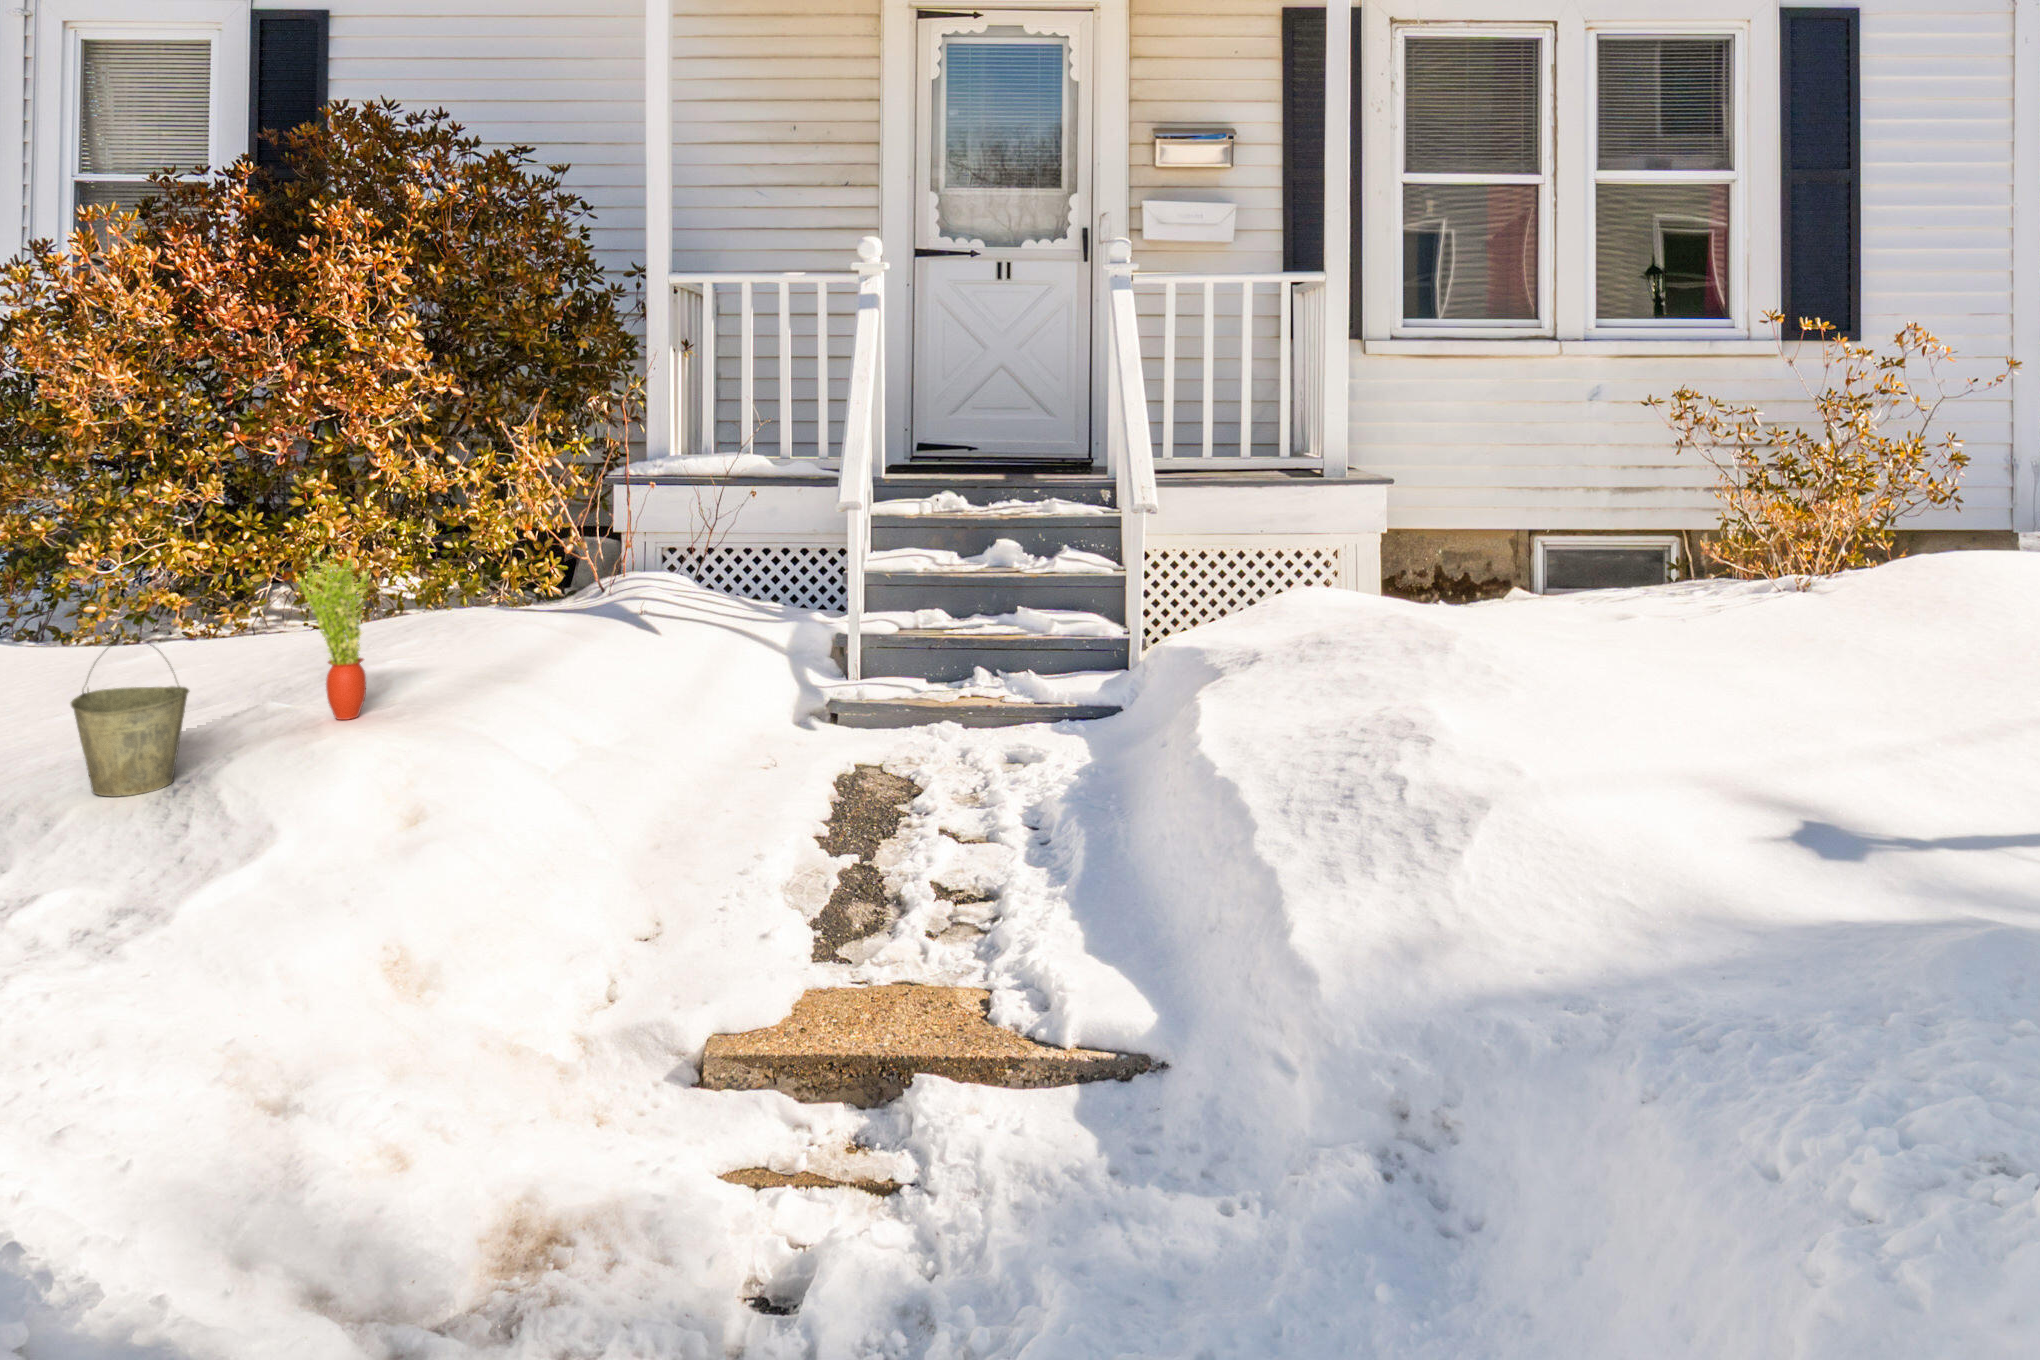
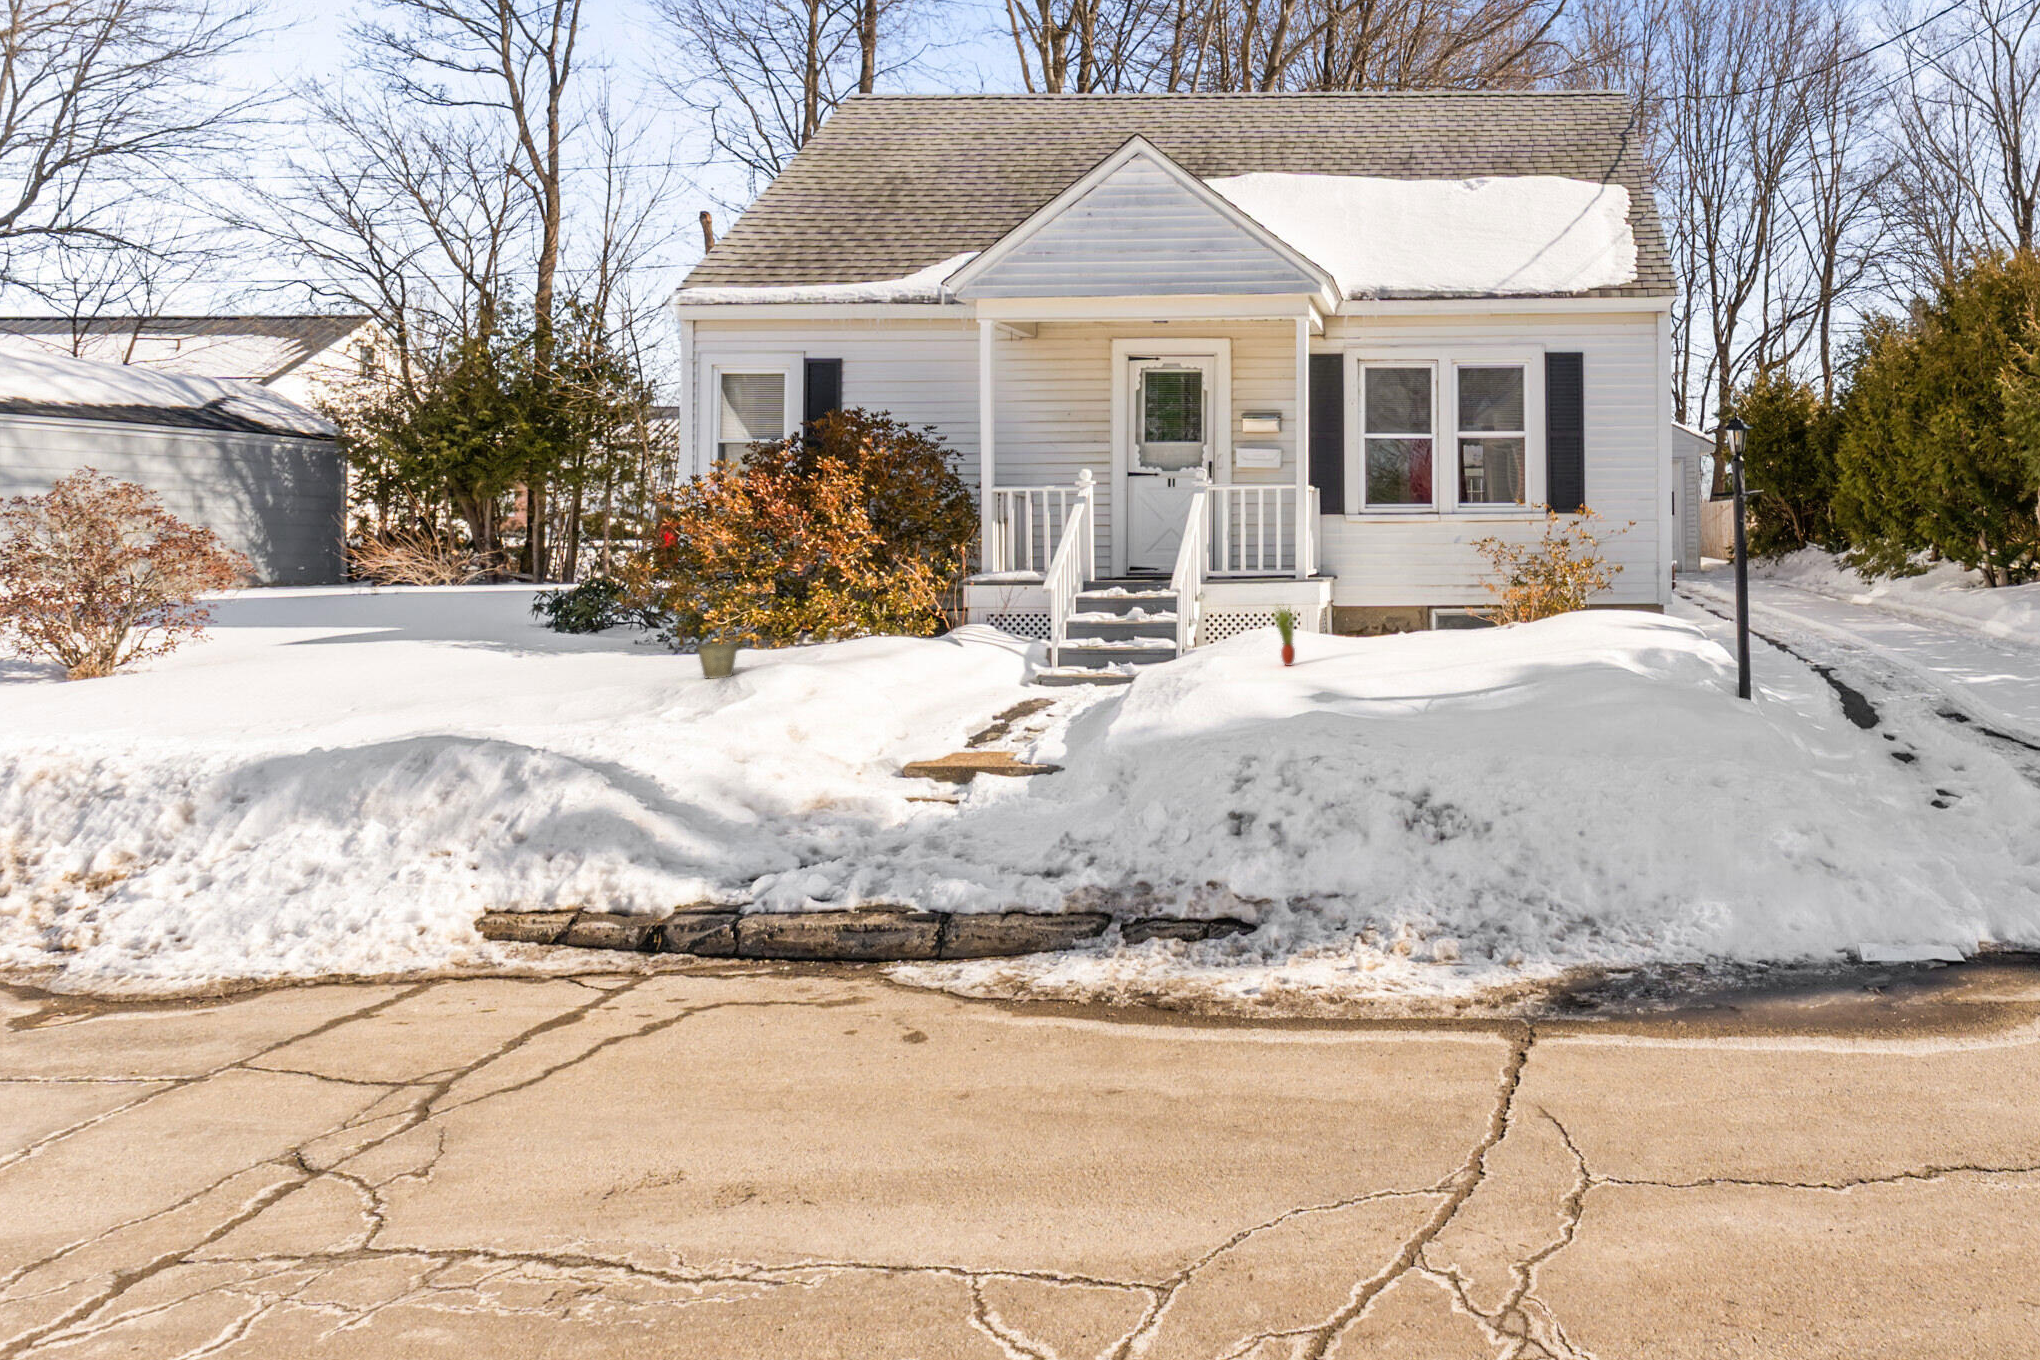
potted plant: present [298,549,370,720] -> present [1272,604,1296,666]

